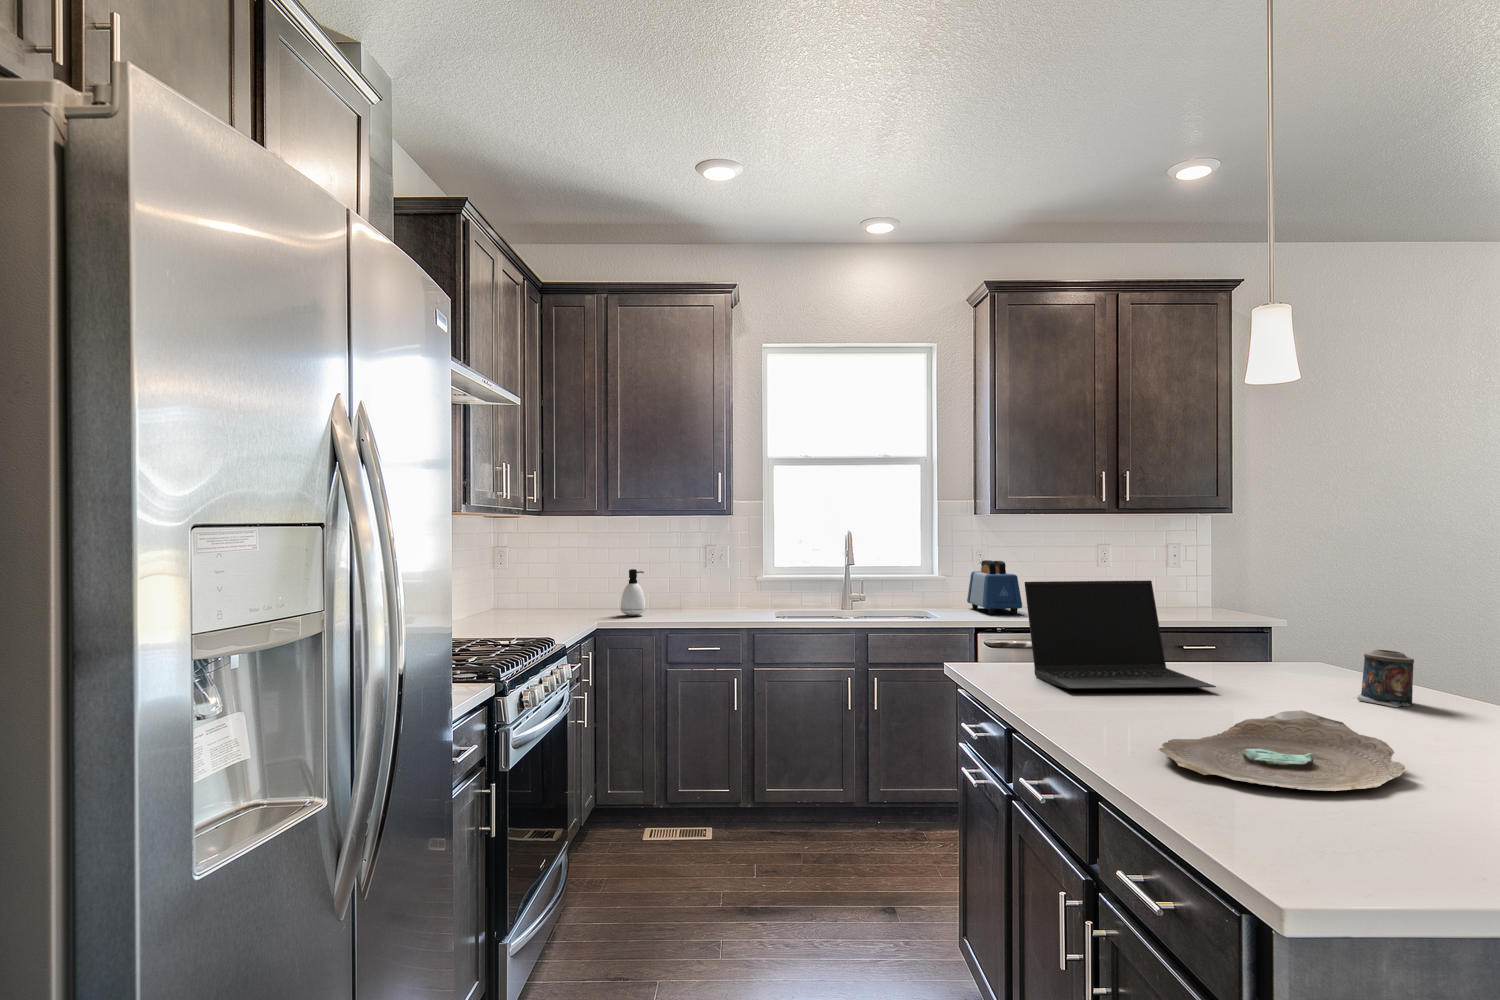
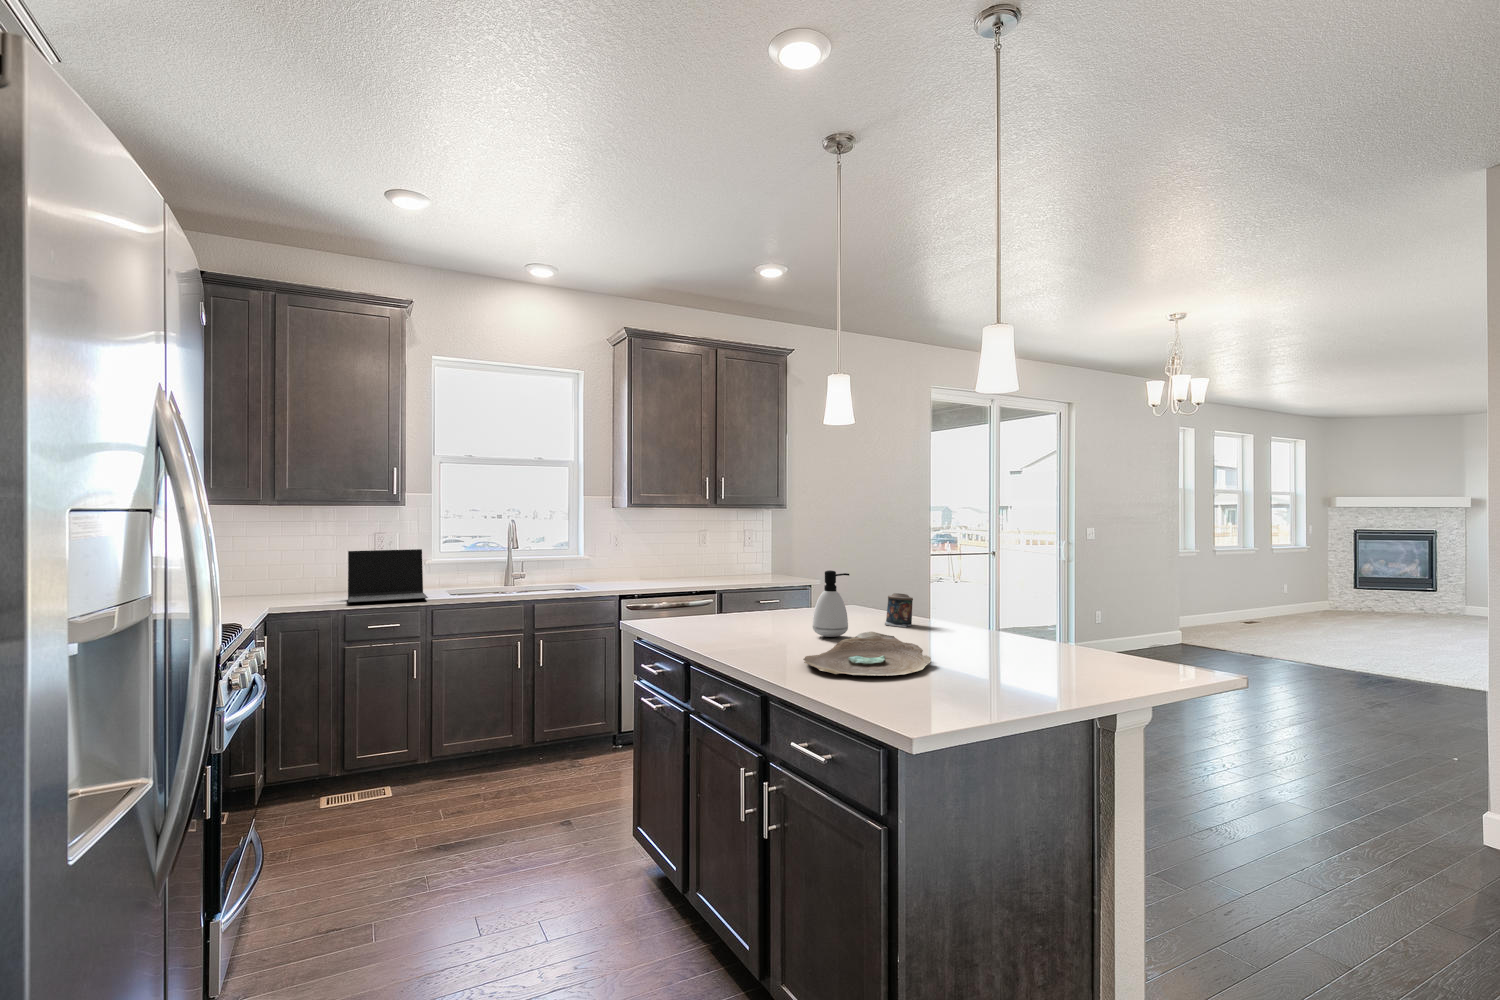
toaster: present [967,560,1022,614] -> none [605,544,649,585]
soap dispenser: present [621,569,646,616] -> present [812,570,849,637]
laptop: present [1025,581,1216,689] -> present [348,549,428,602]

